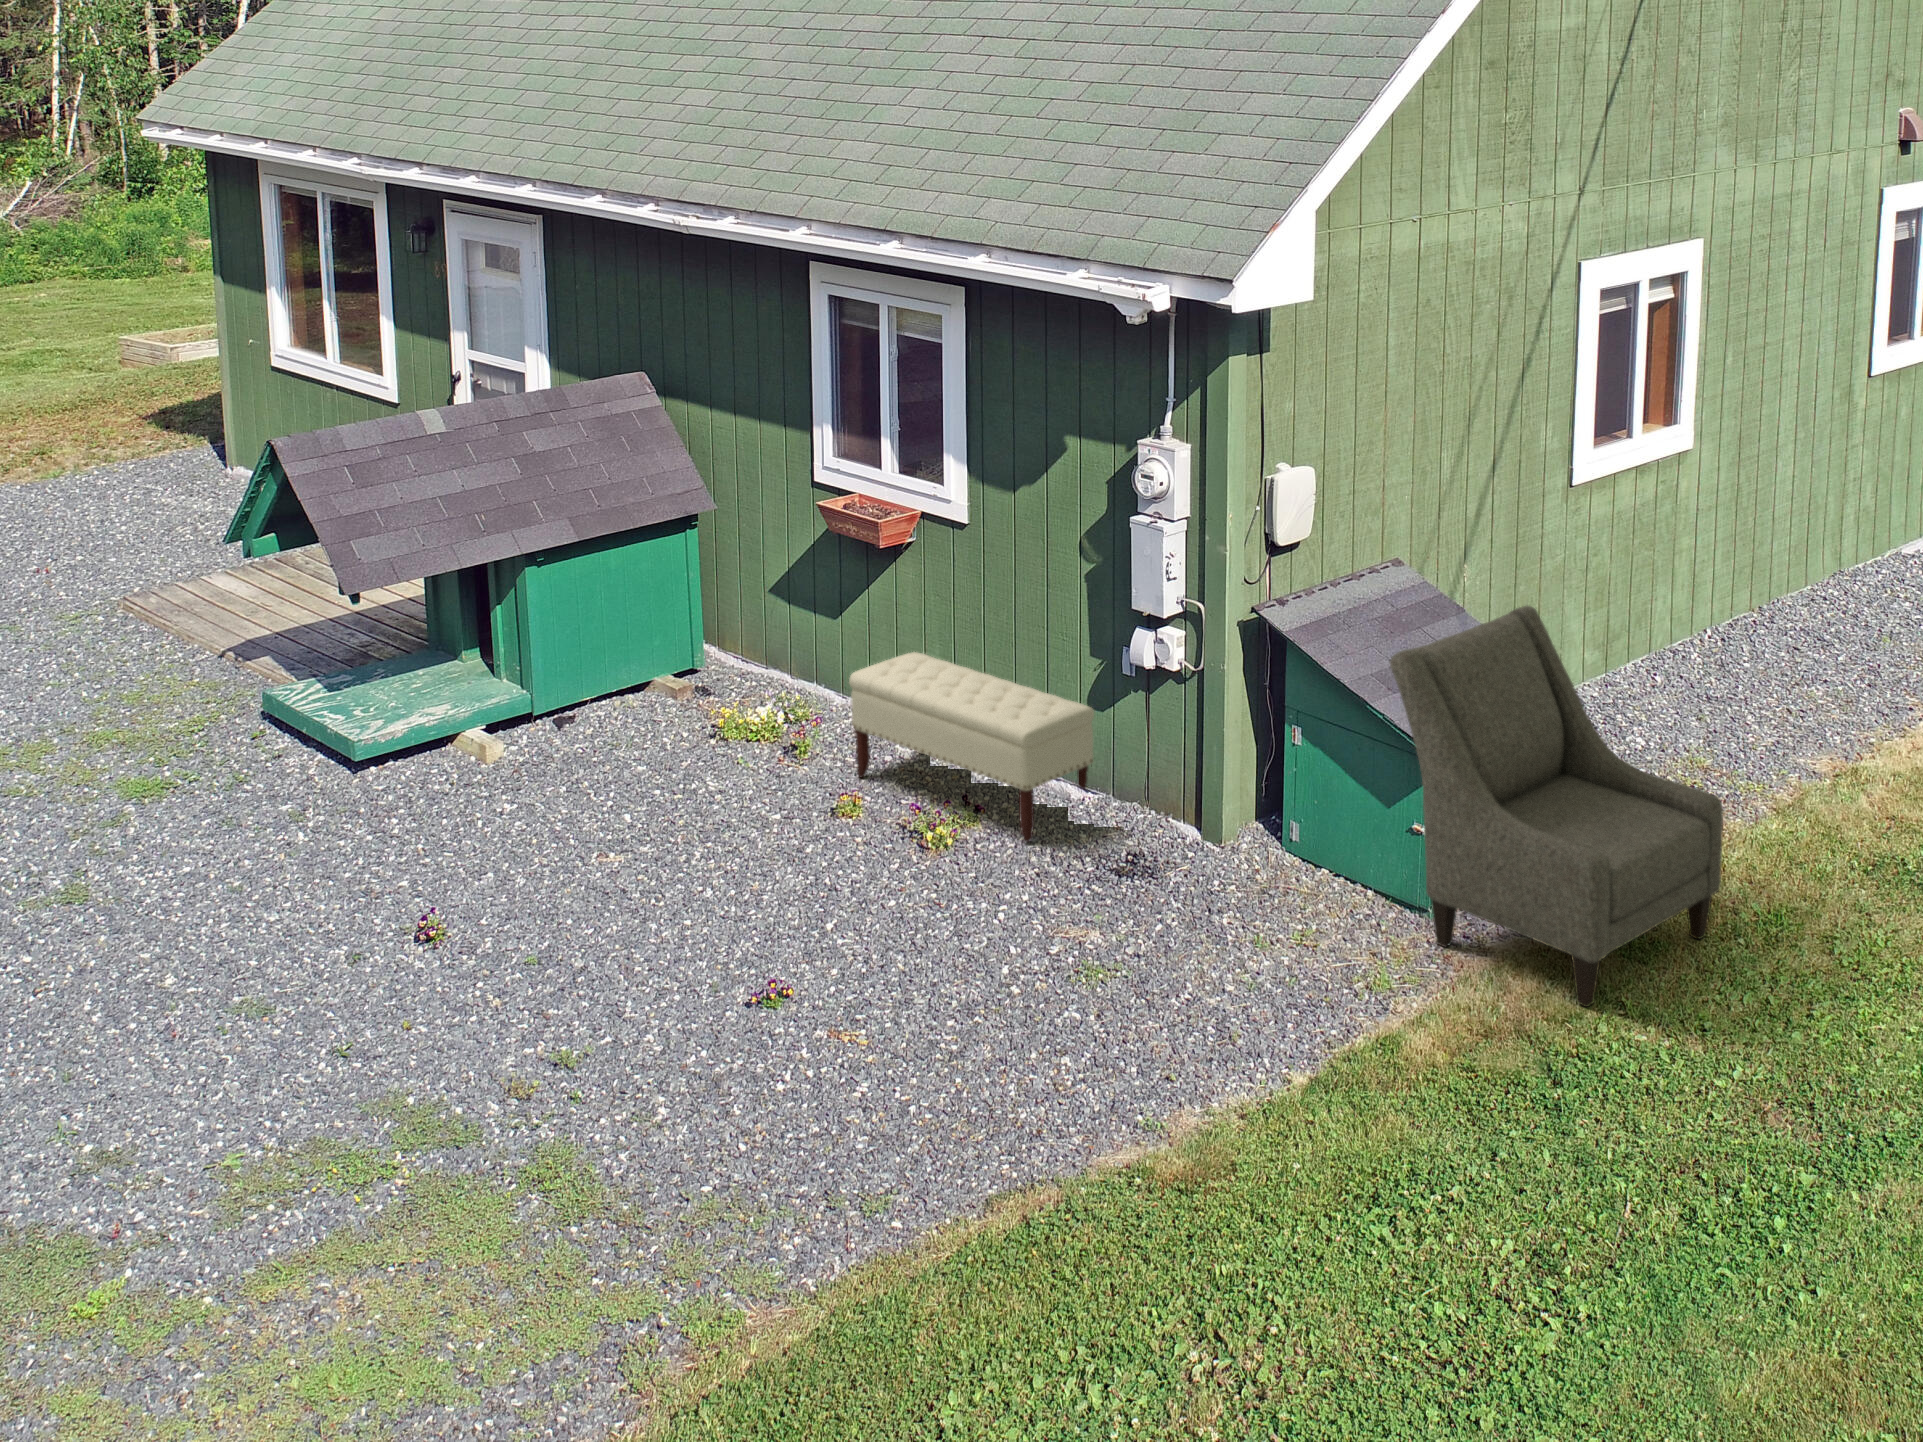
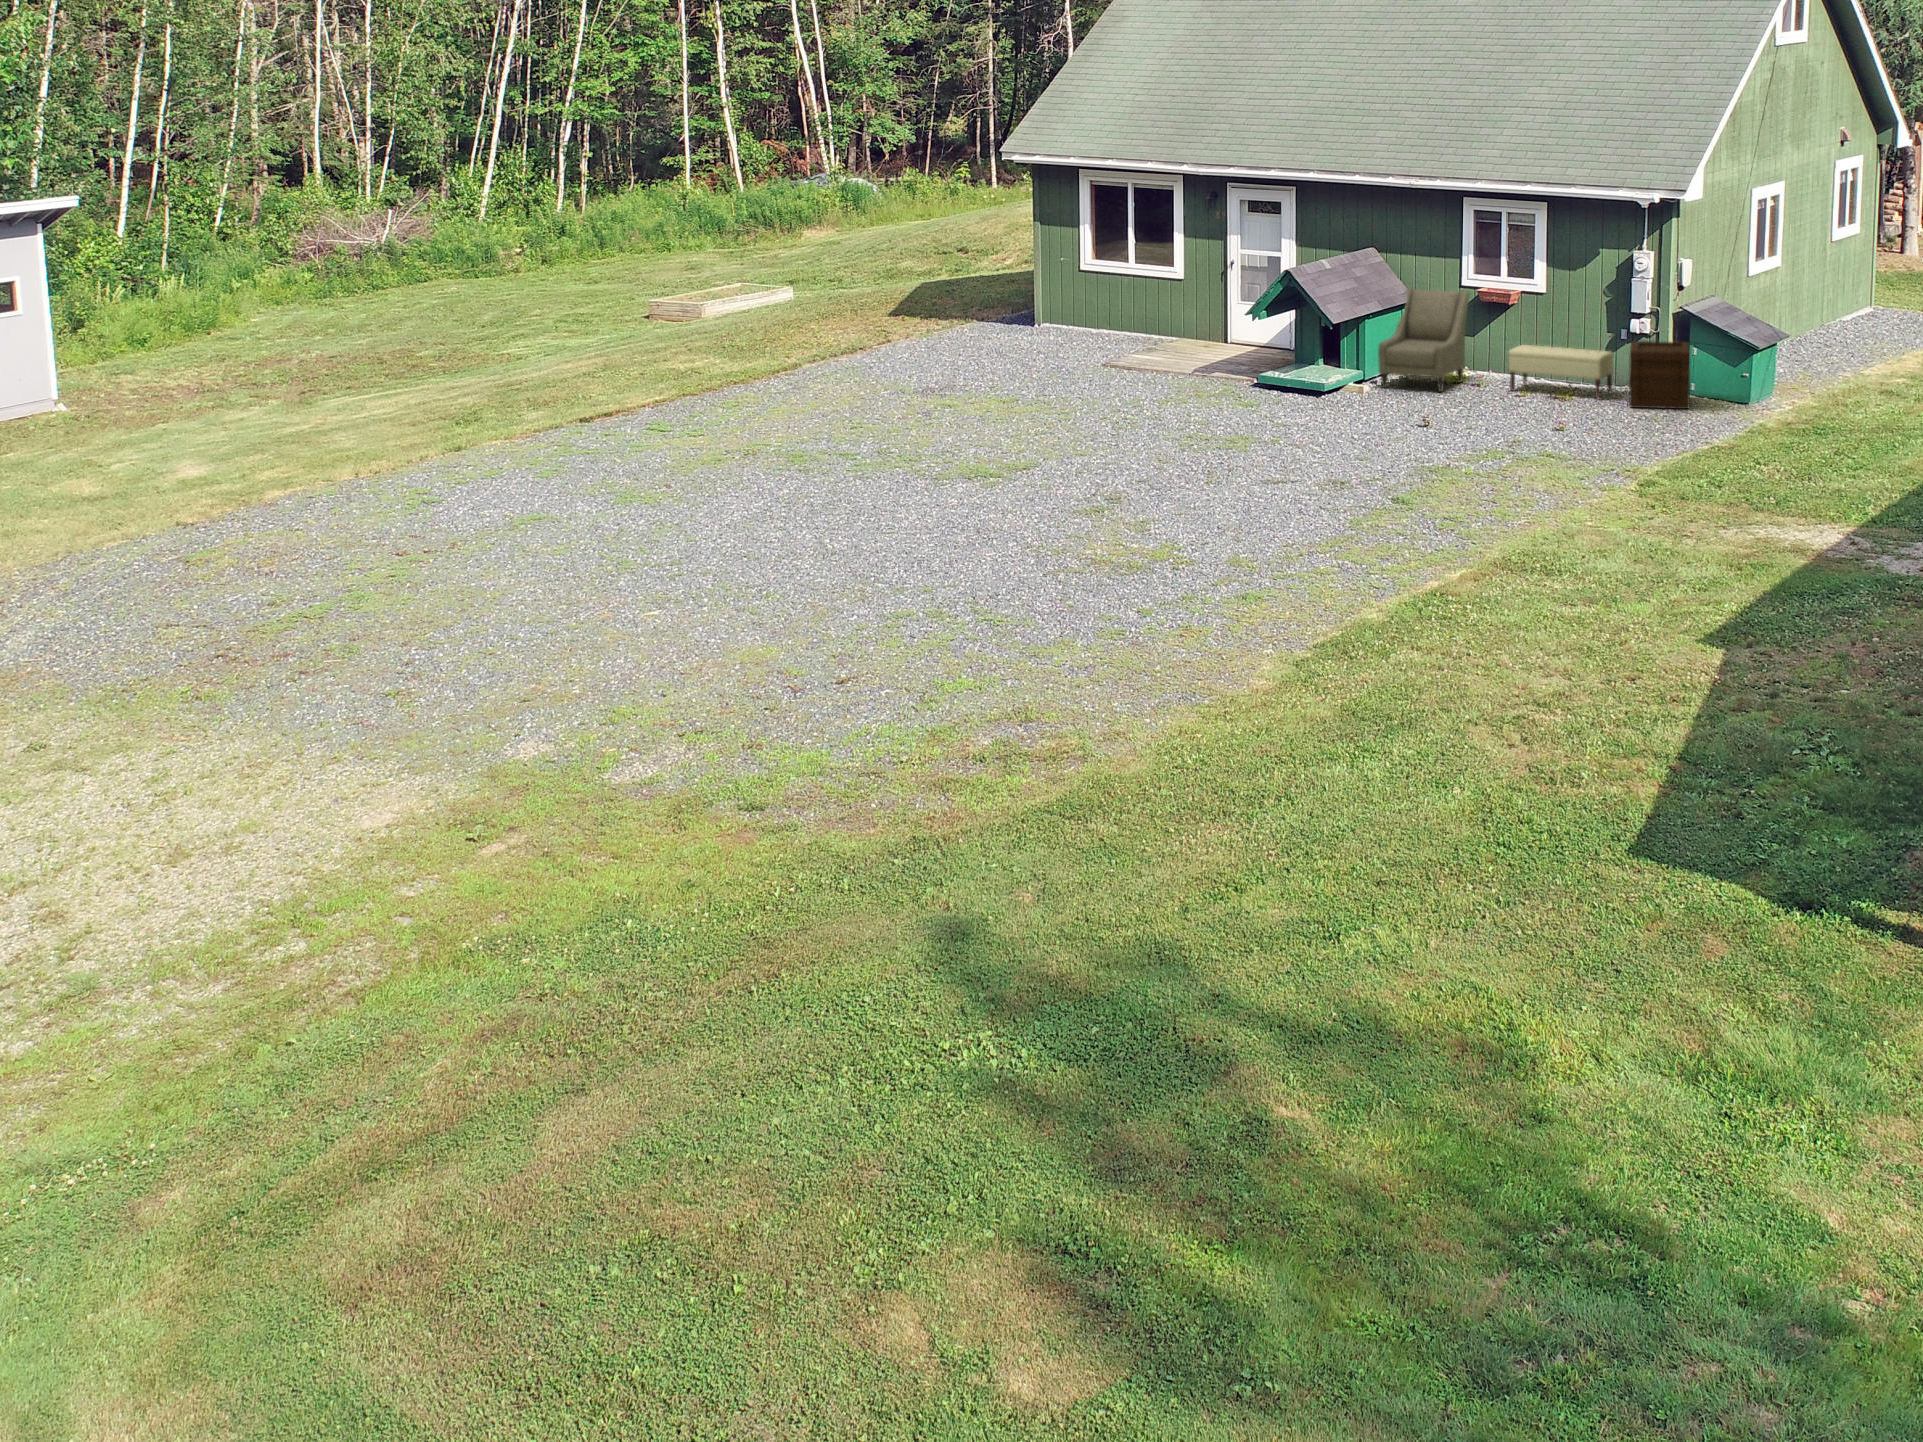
chair: present [1389,606,1723,1007] -> present [1378,288,1469,392]
wooden crate: none [1060,689,1275,924] -> present [1629,341,1690,409]

